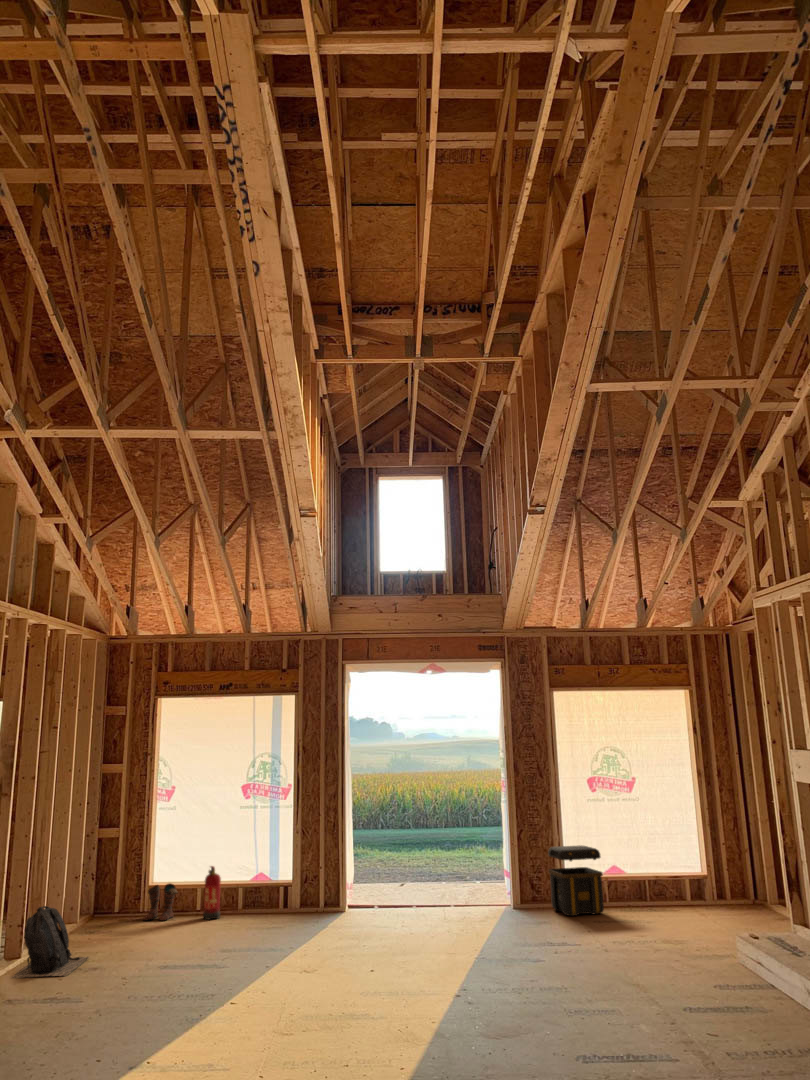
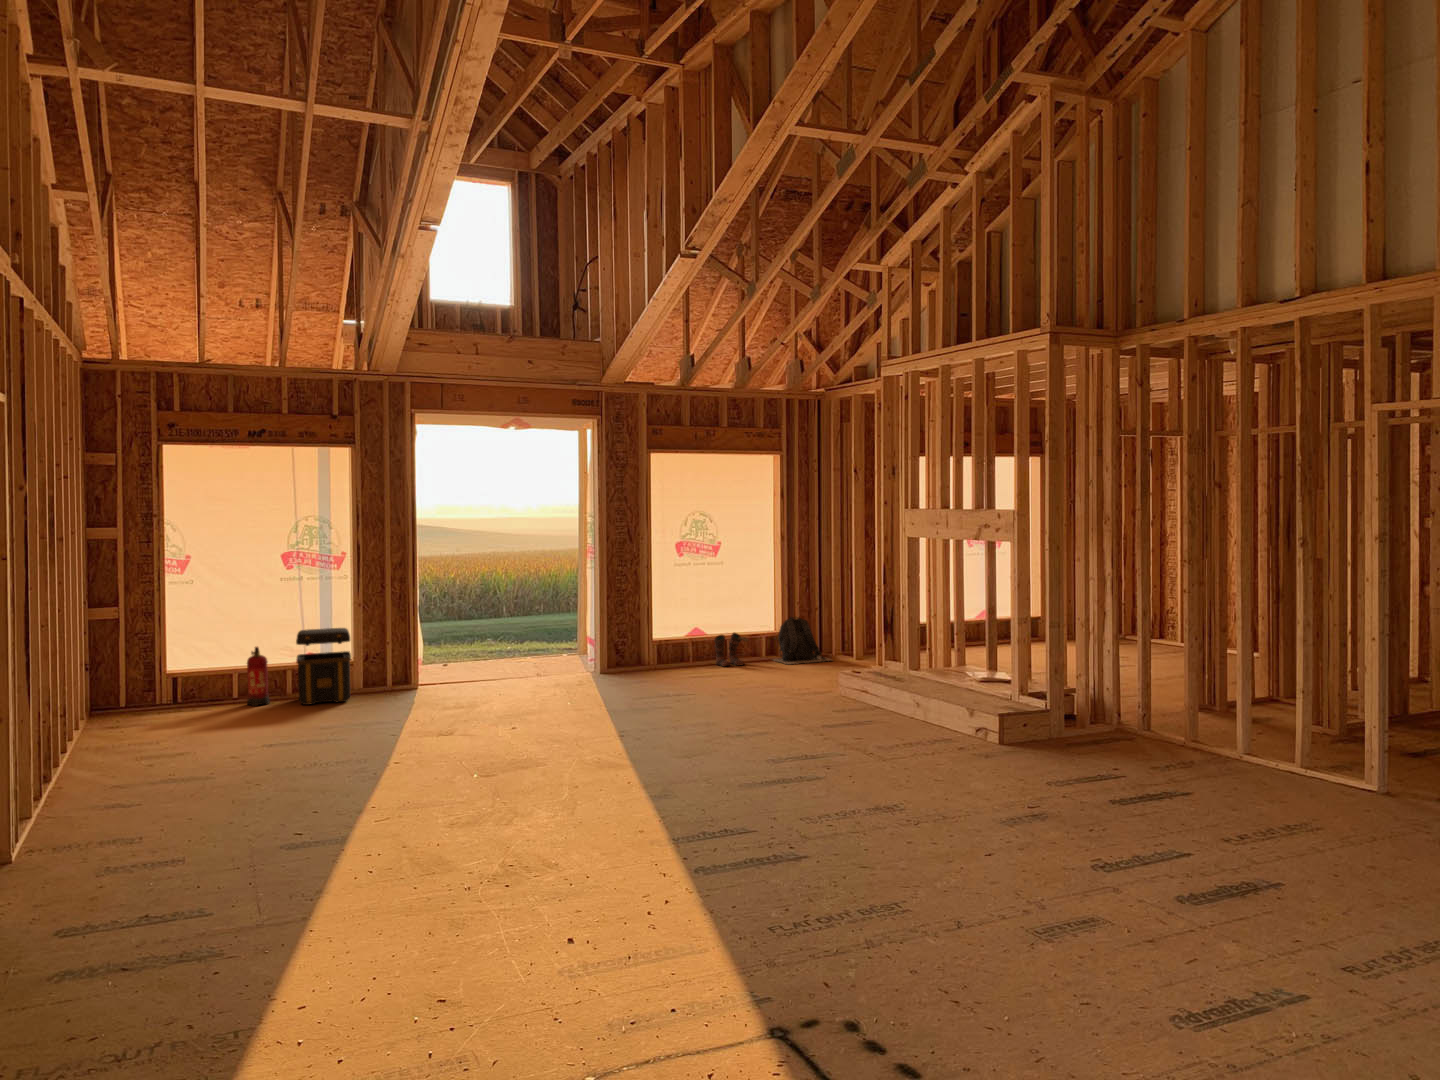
toolbox: present [548,845,604,916] -> present [296,628,351,705]
boots: present [143,884,178,921] -> present [714,633,749,667]
backpack: present [12,906,88,978] -> present [774,617,831,664]

